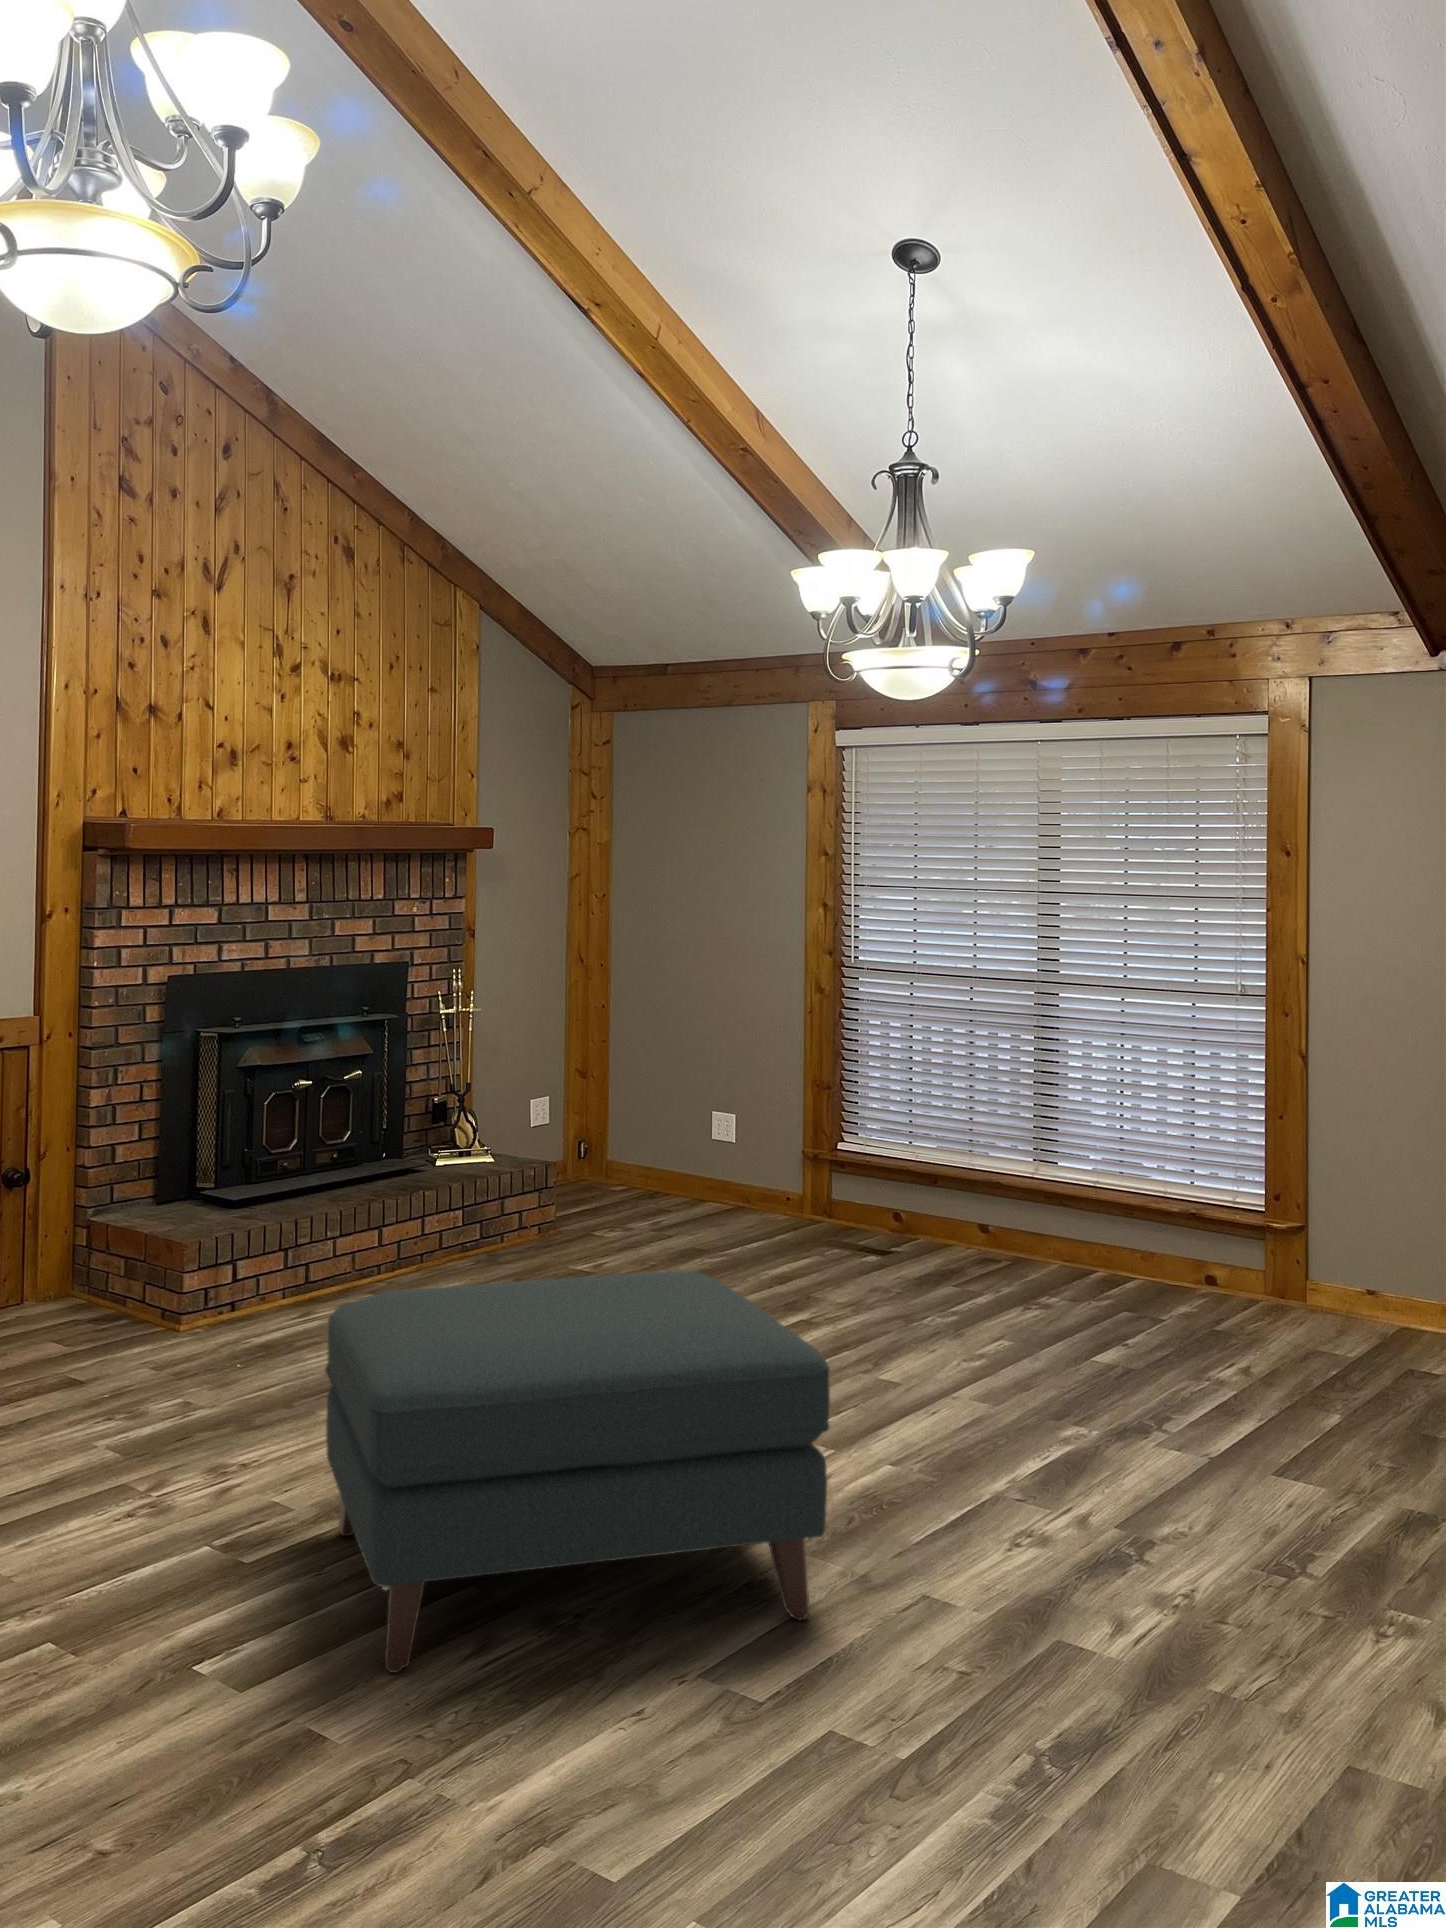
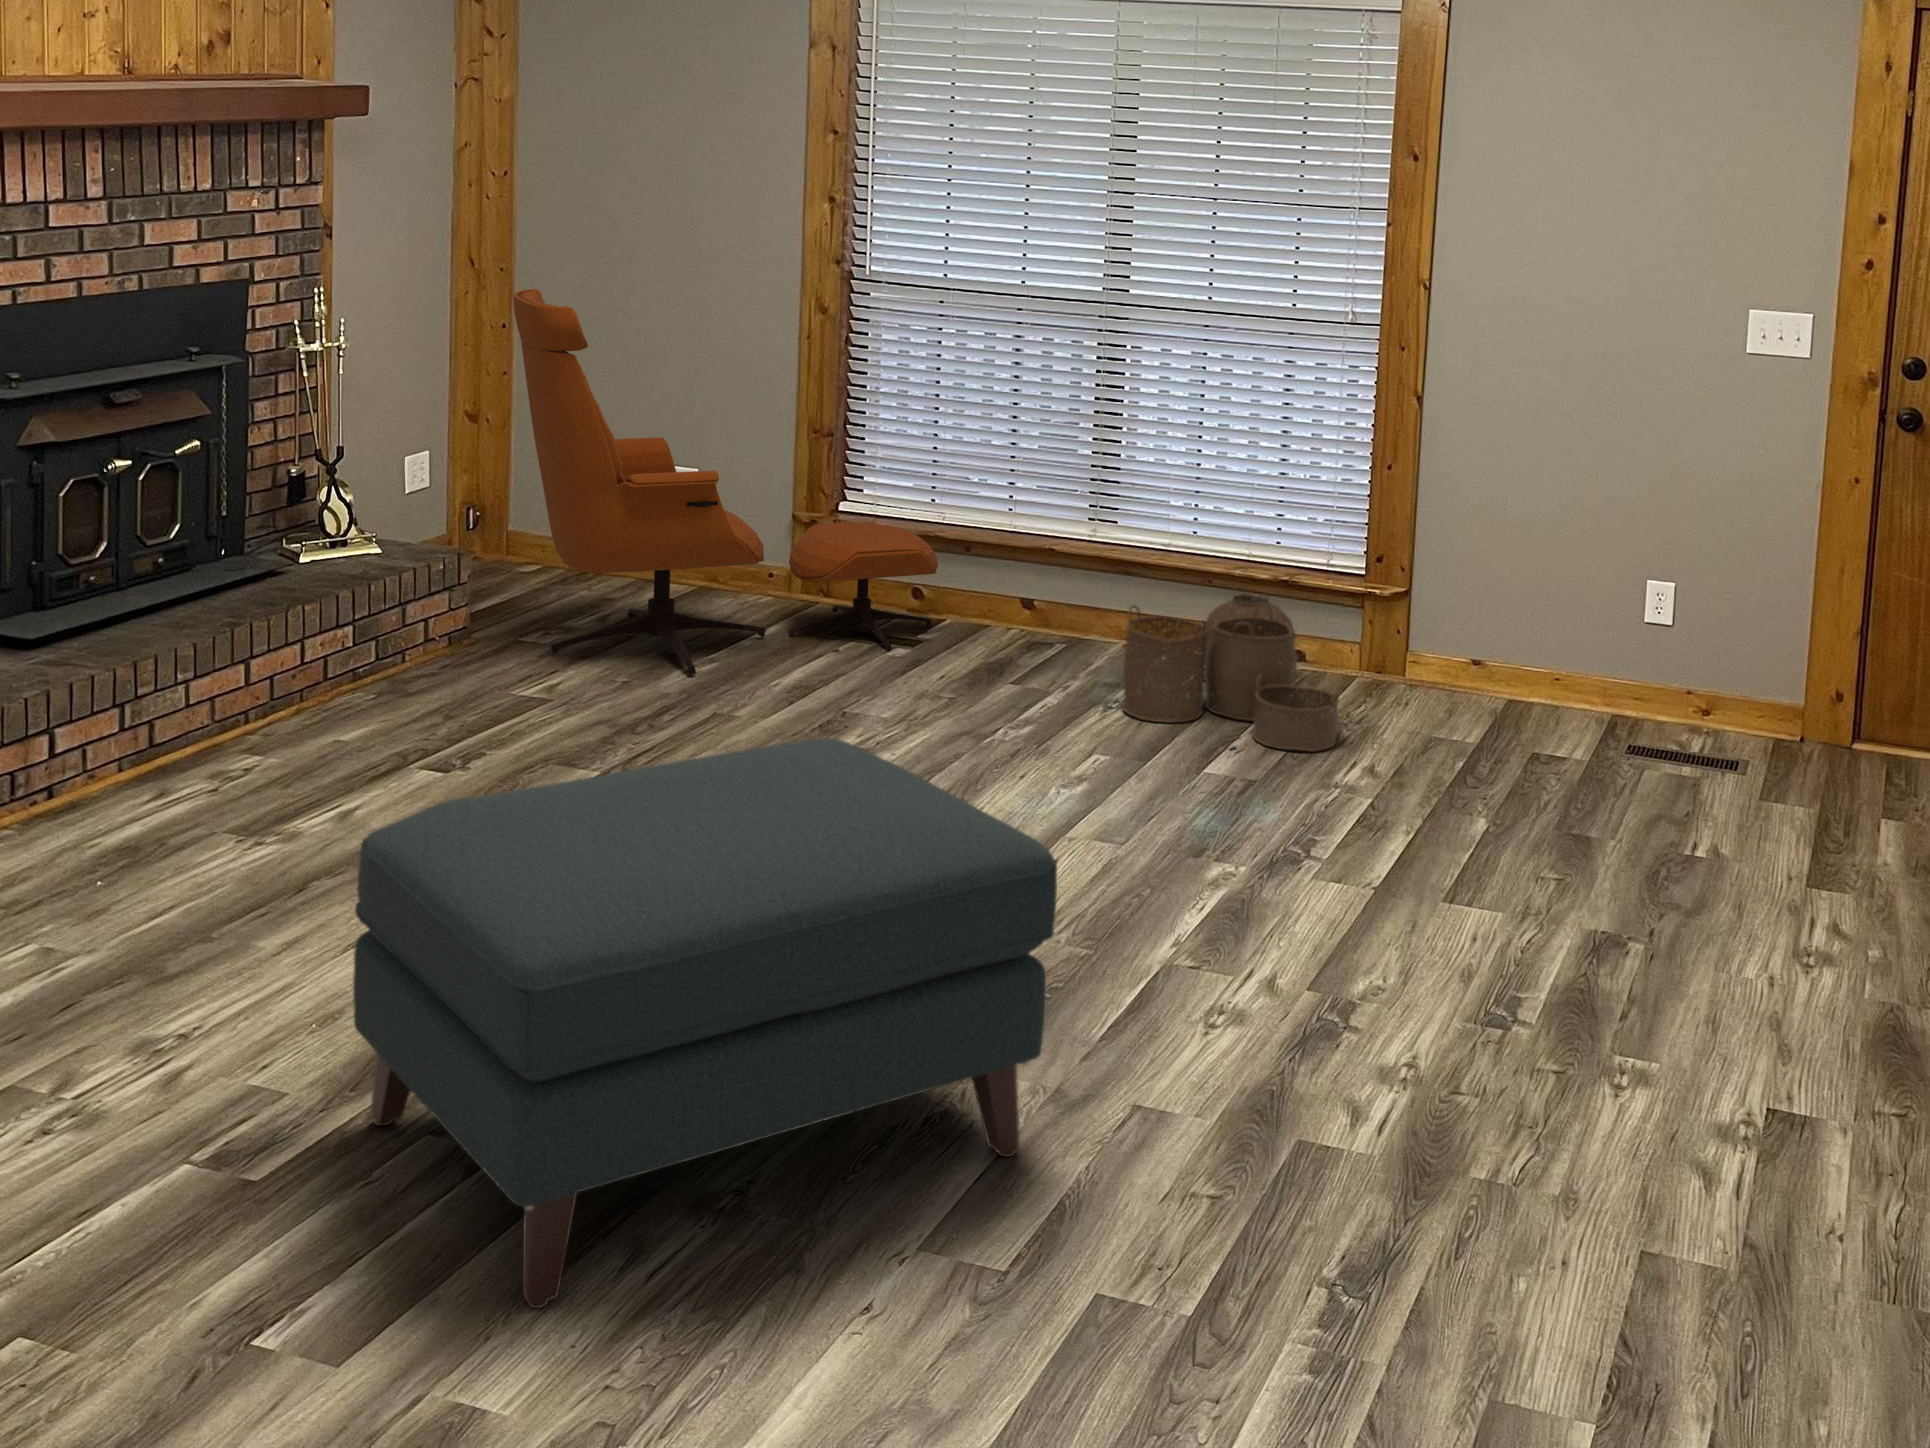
lounge chair: none [581,970,908,1262] -> present [514,289,938,674]
woven basket: none [1039,1213,1223,1351] -> present [1123,593,1339,752]

